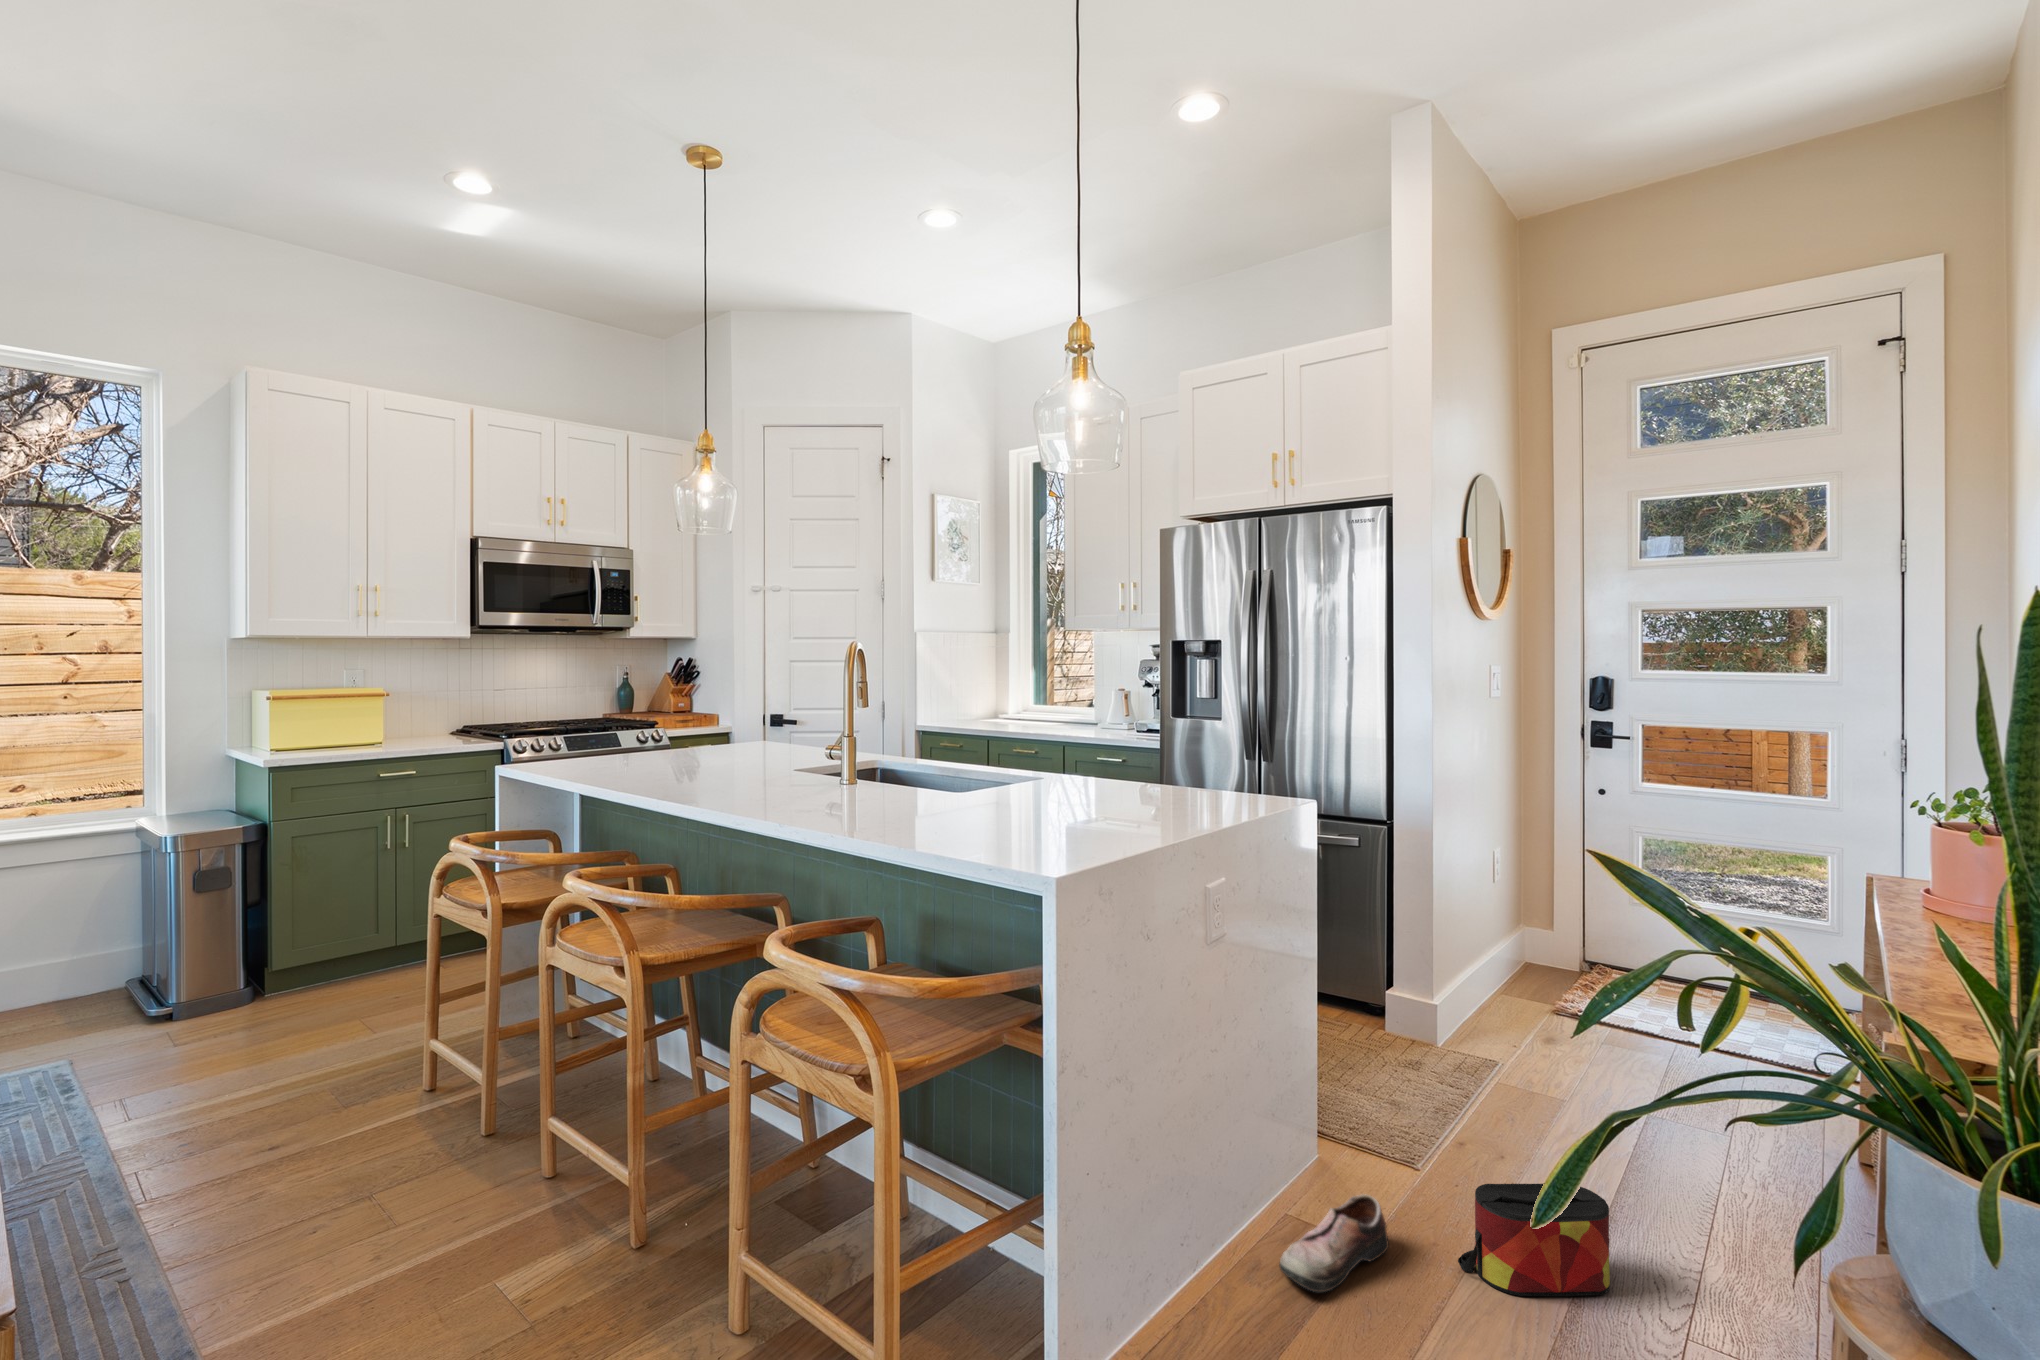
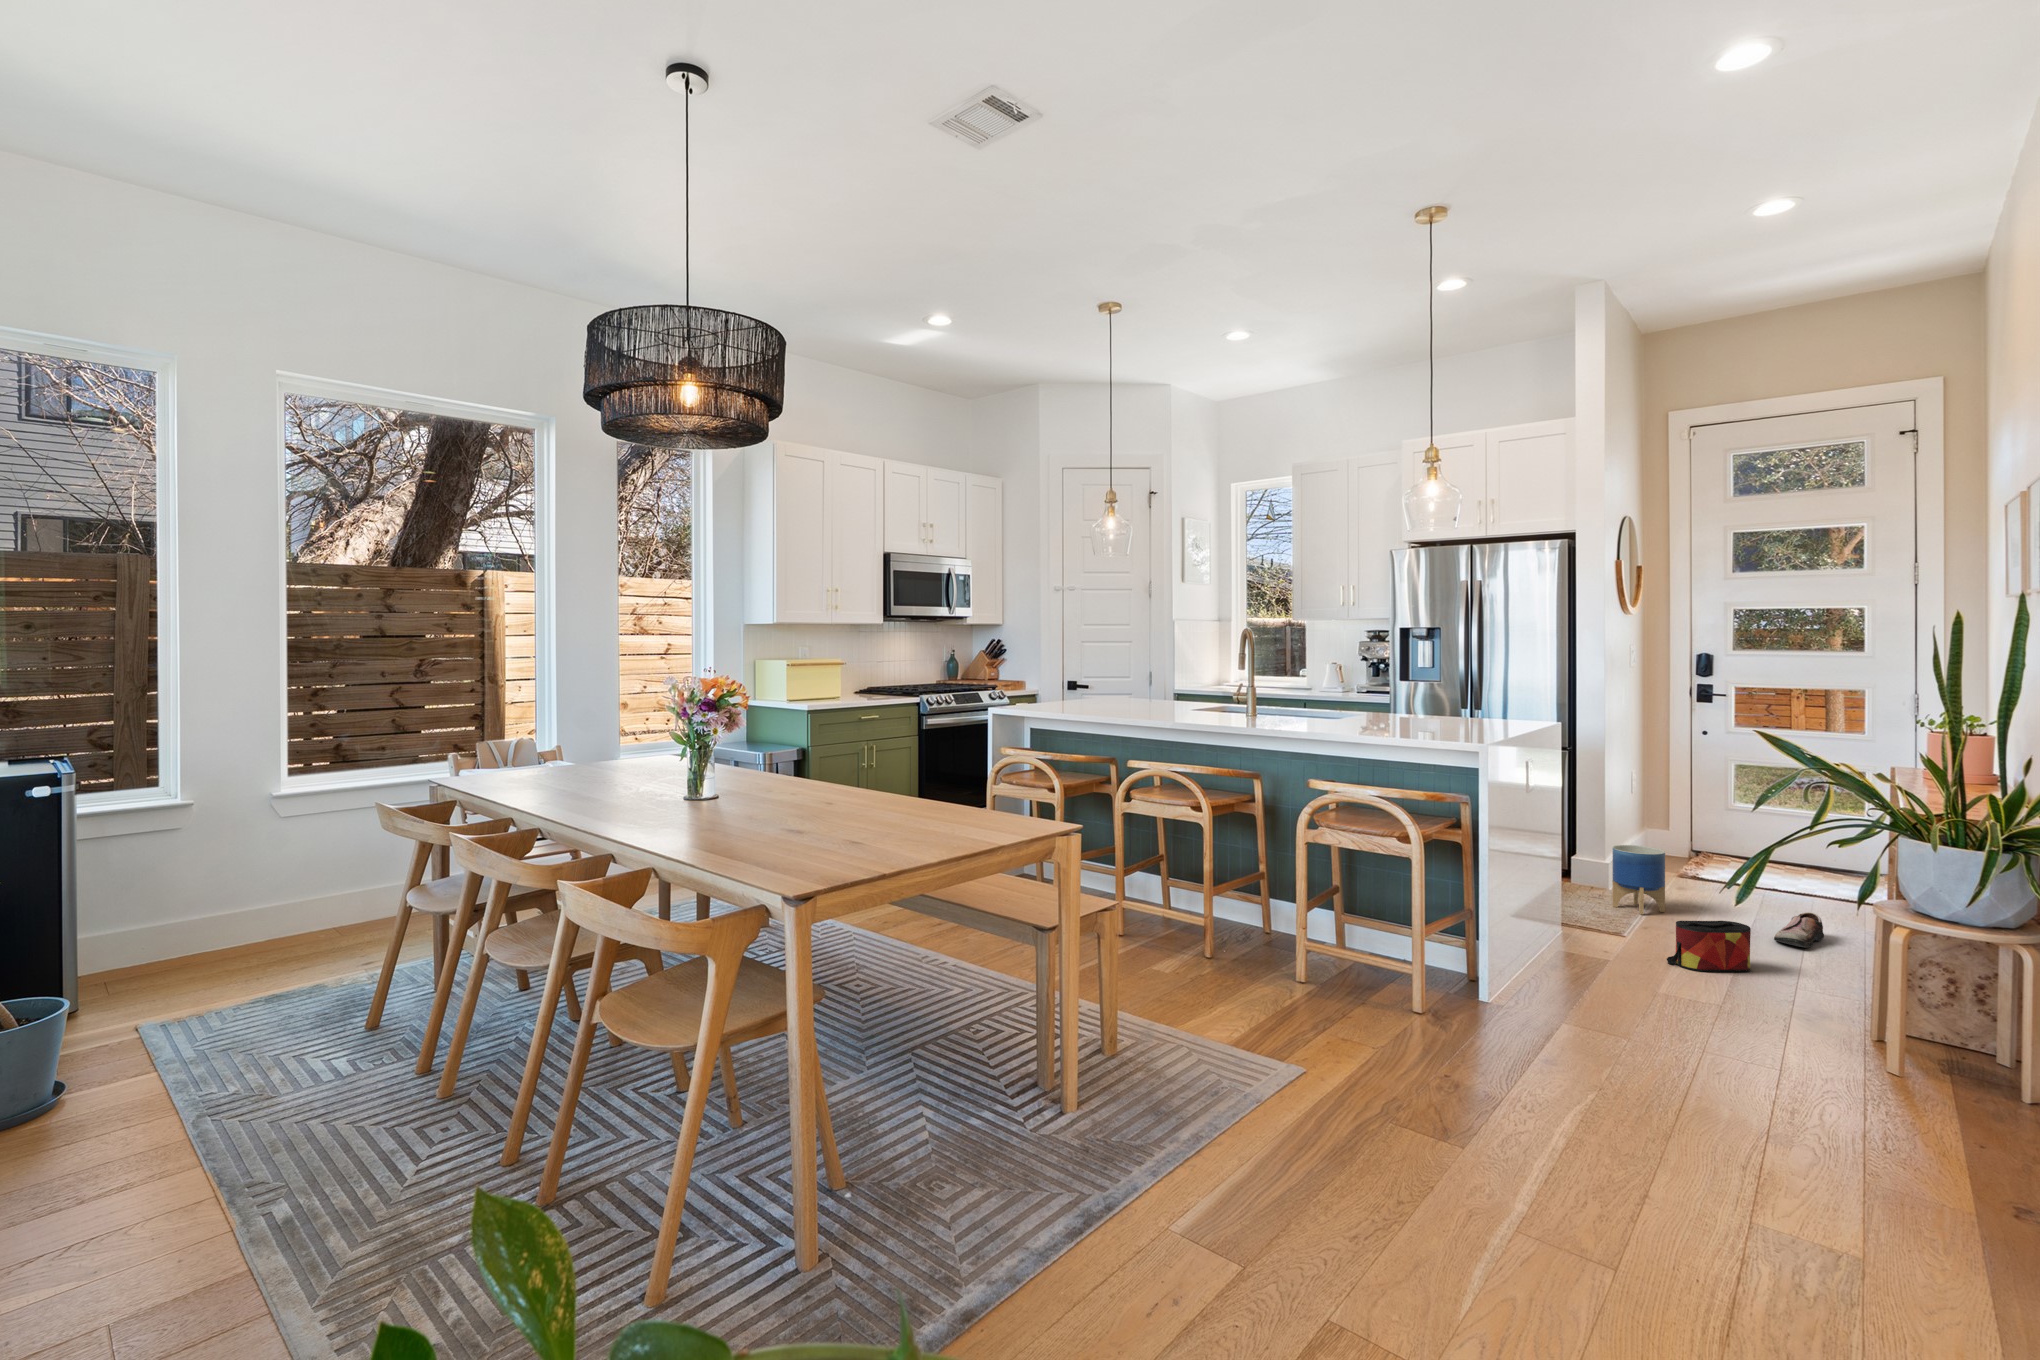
planter: none [1422,992,1503,1118] -> present [1612,845,1665,915]
shoe: present [1279,1194,1389,1292] -> present [1774,912,1824,947]

